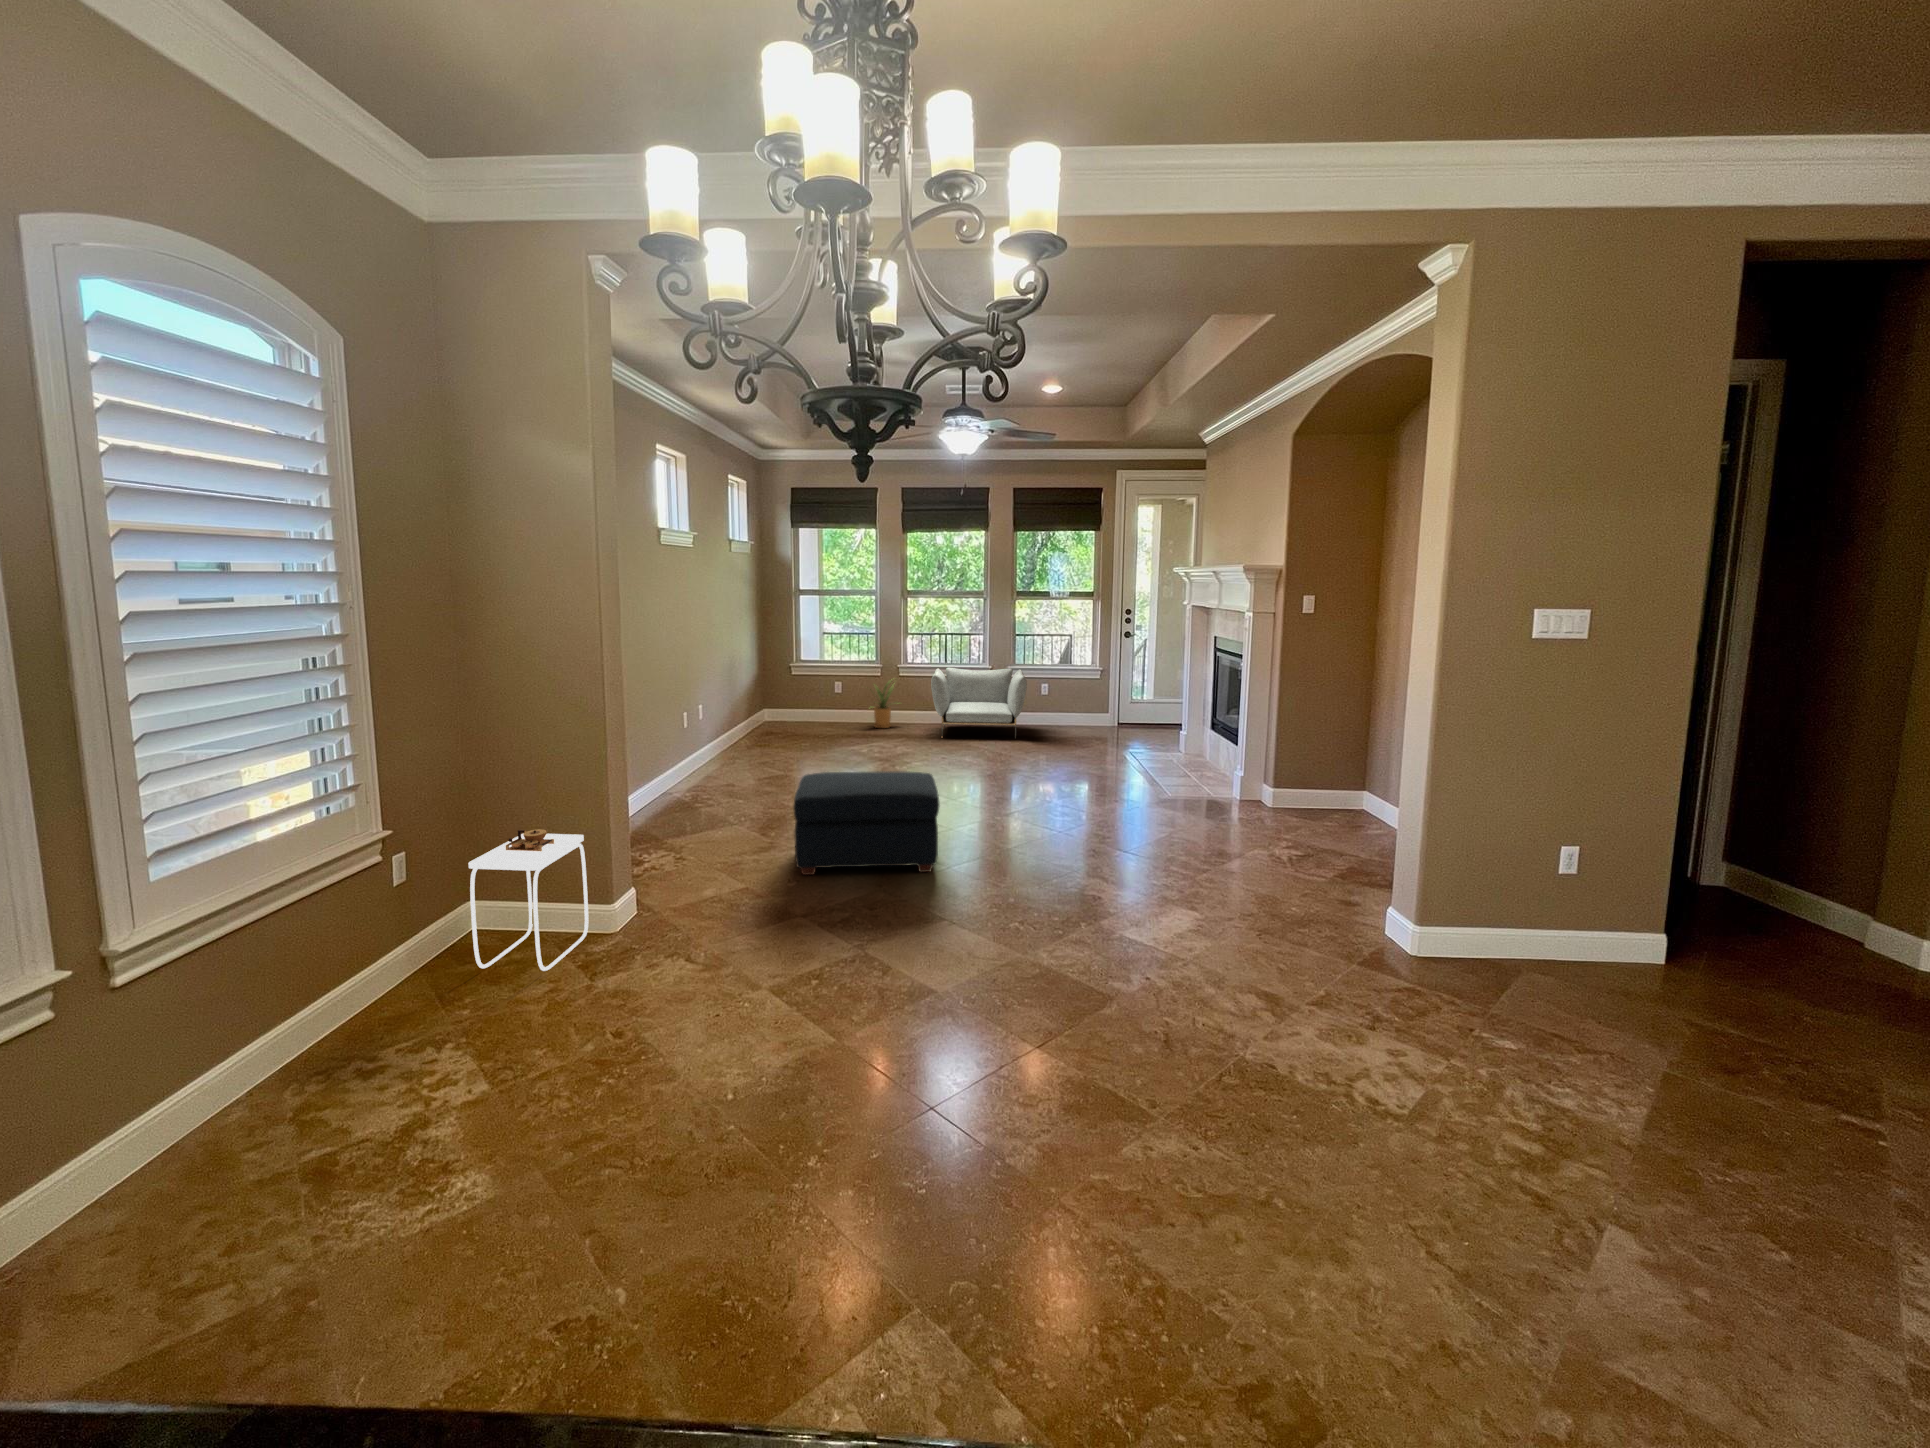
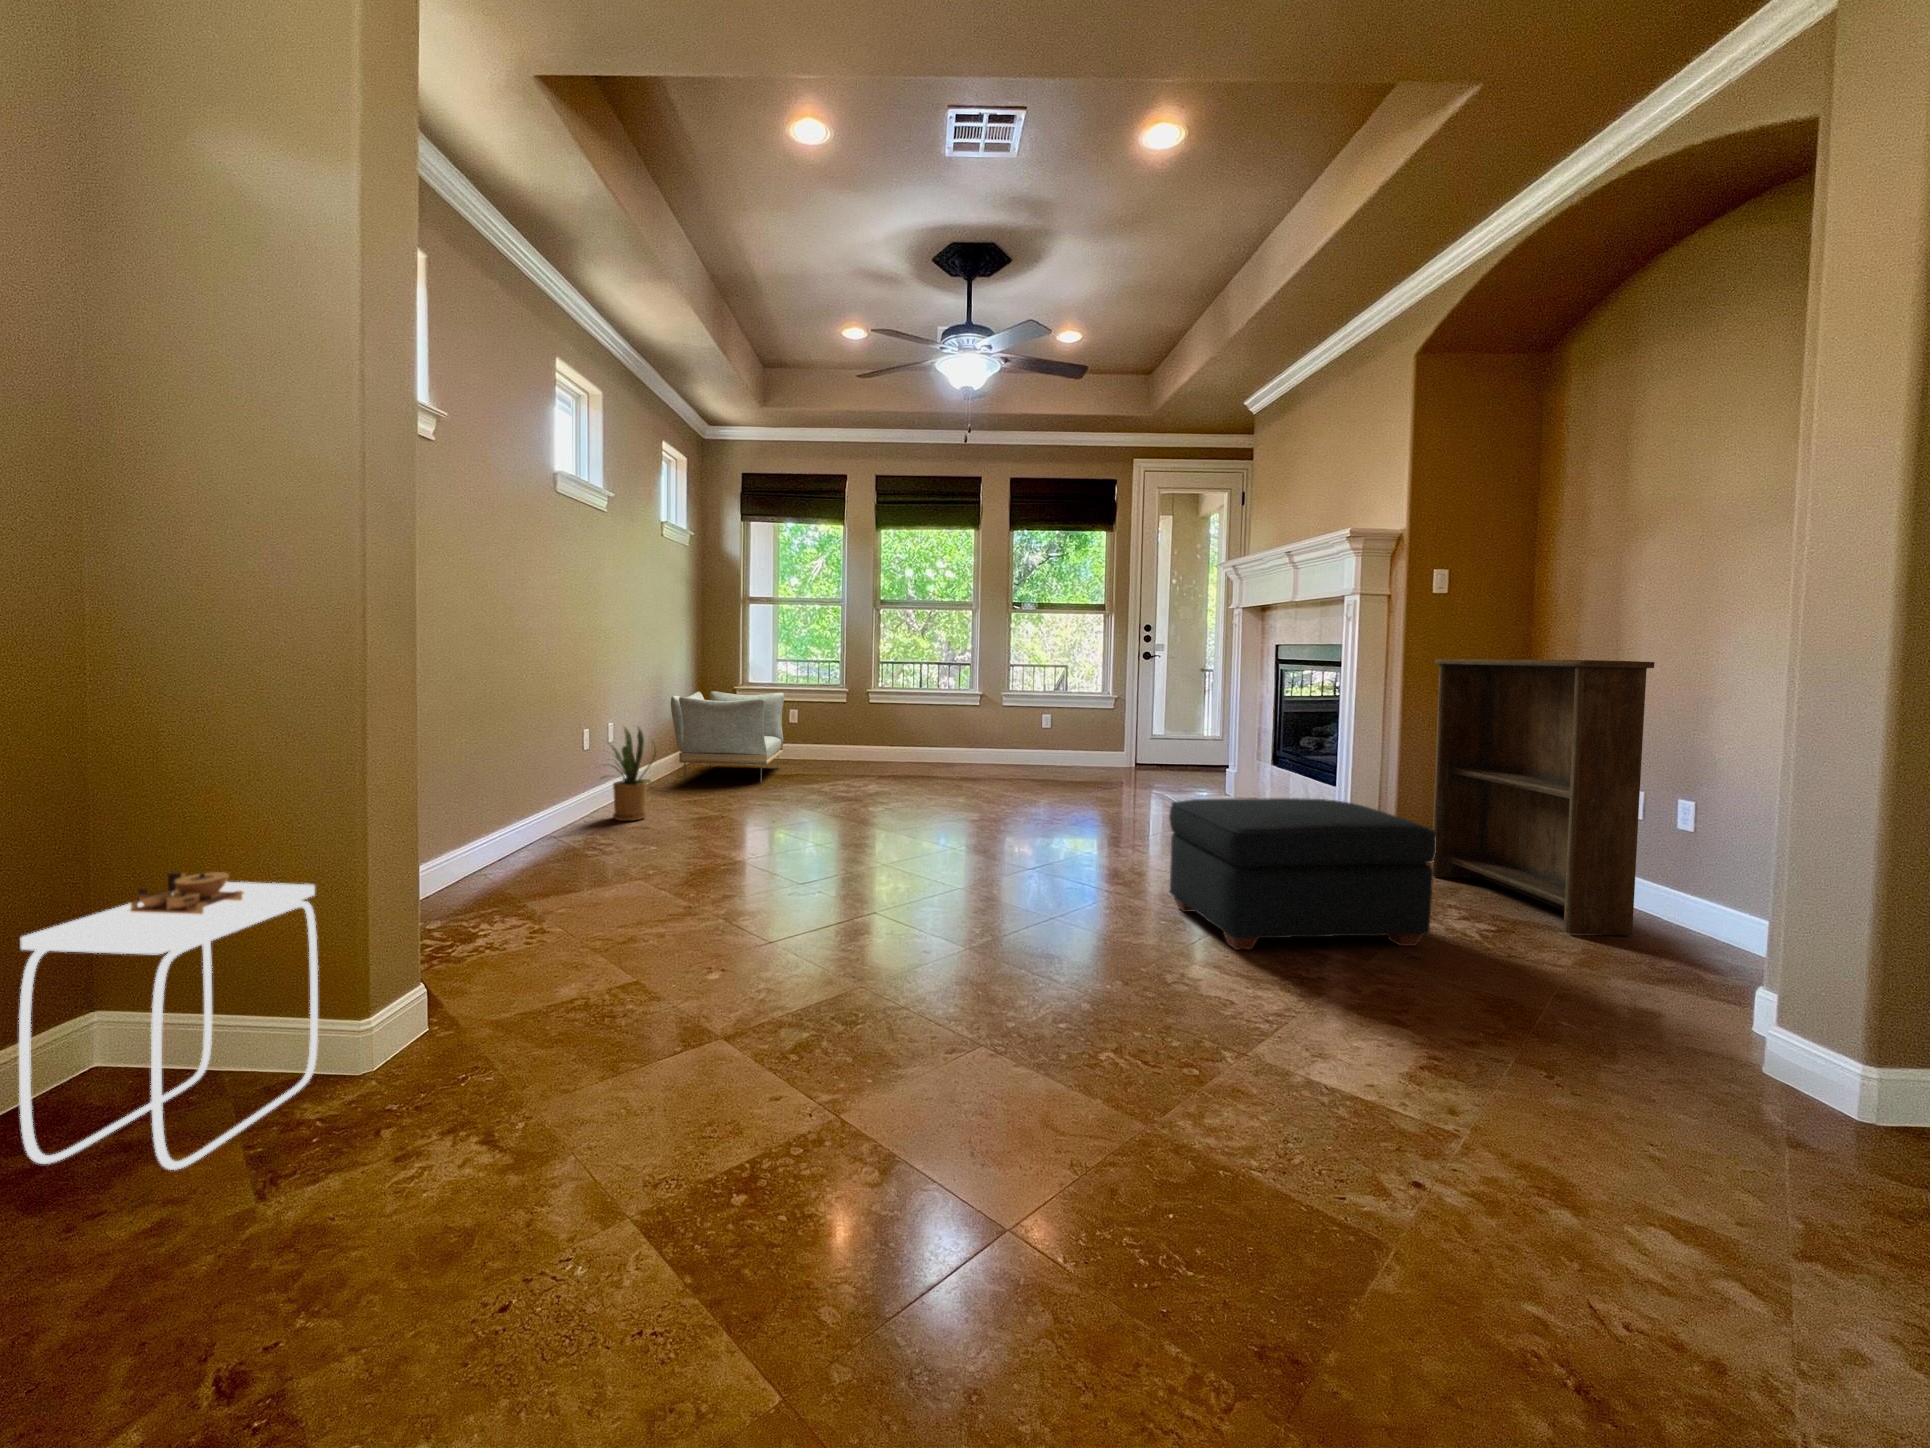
bookshelf: none [1288,664,1410,858] -> present [1431,659,1655,935]
armchair: present [931,668,1027,738] -> present [671,691,784,782]
house plant: present [874,681,900,728] -> present [609,727,656,821]
ottoman: present [793,772,940,875] -> present [1169,798,1436,950]

